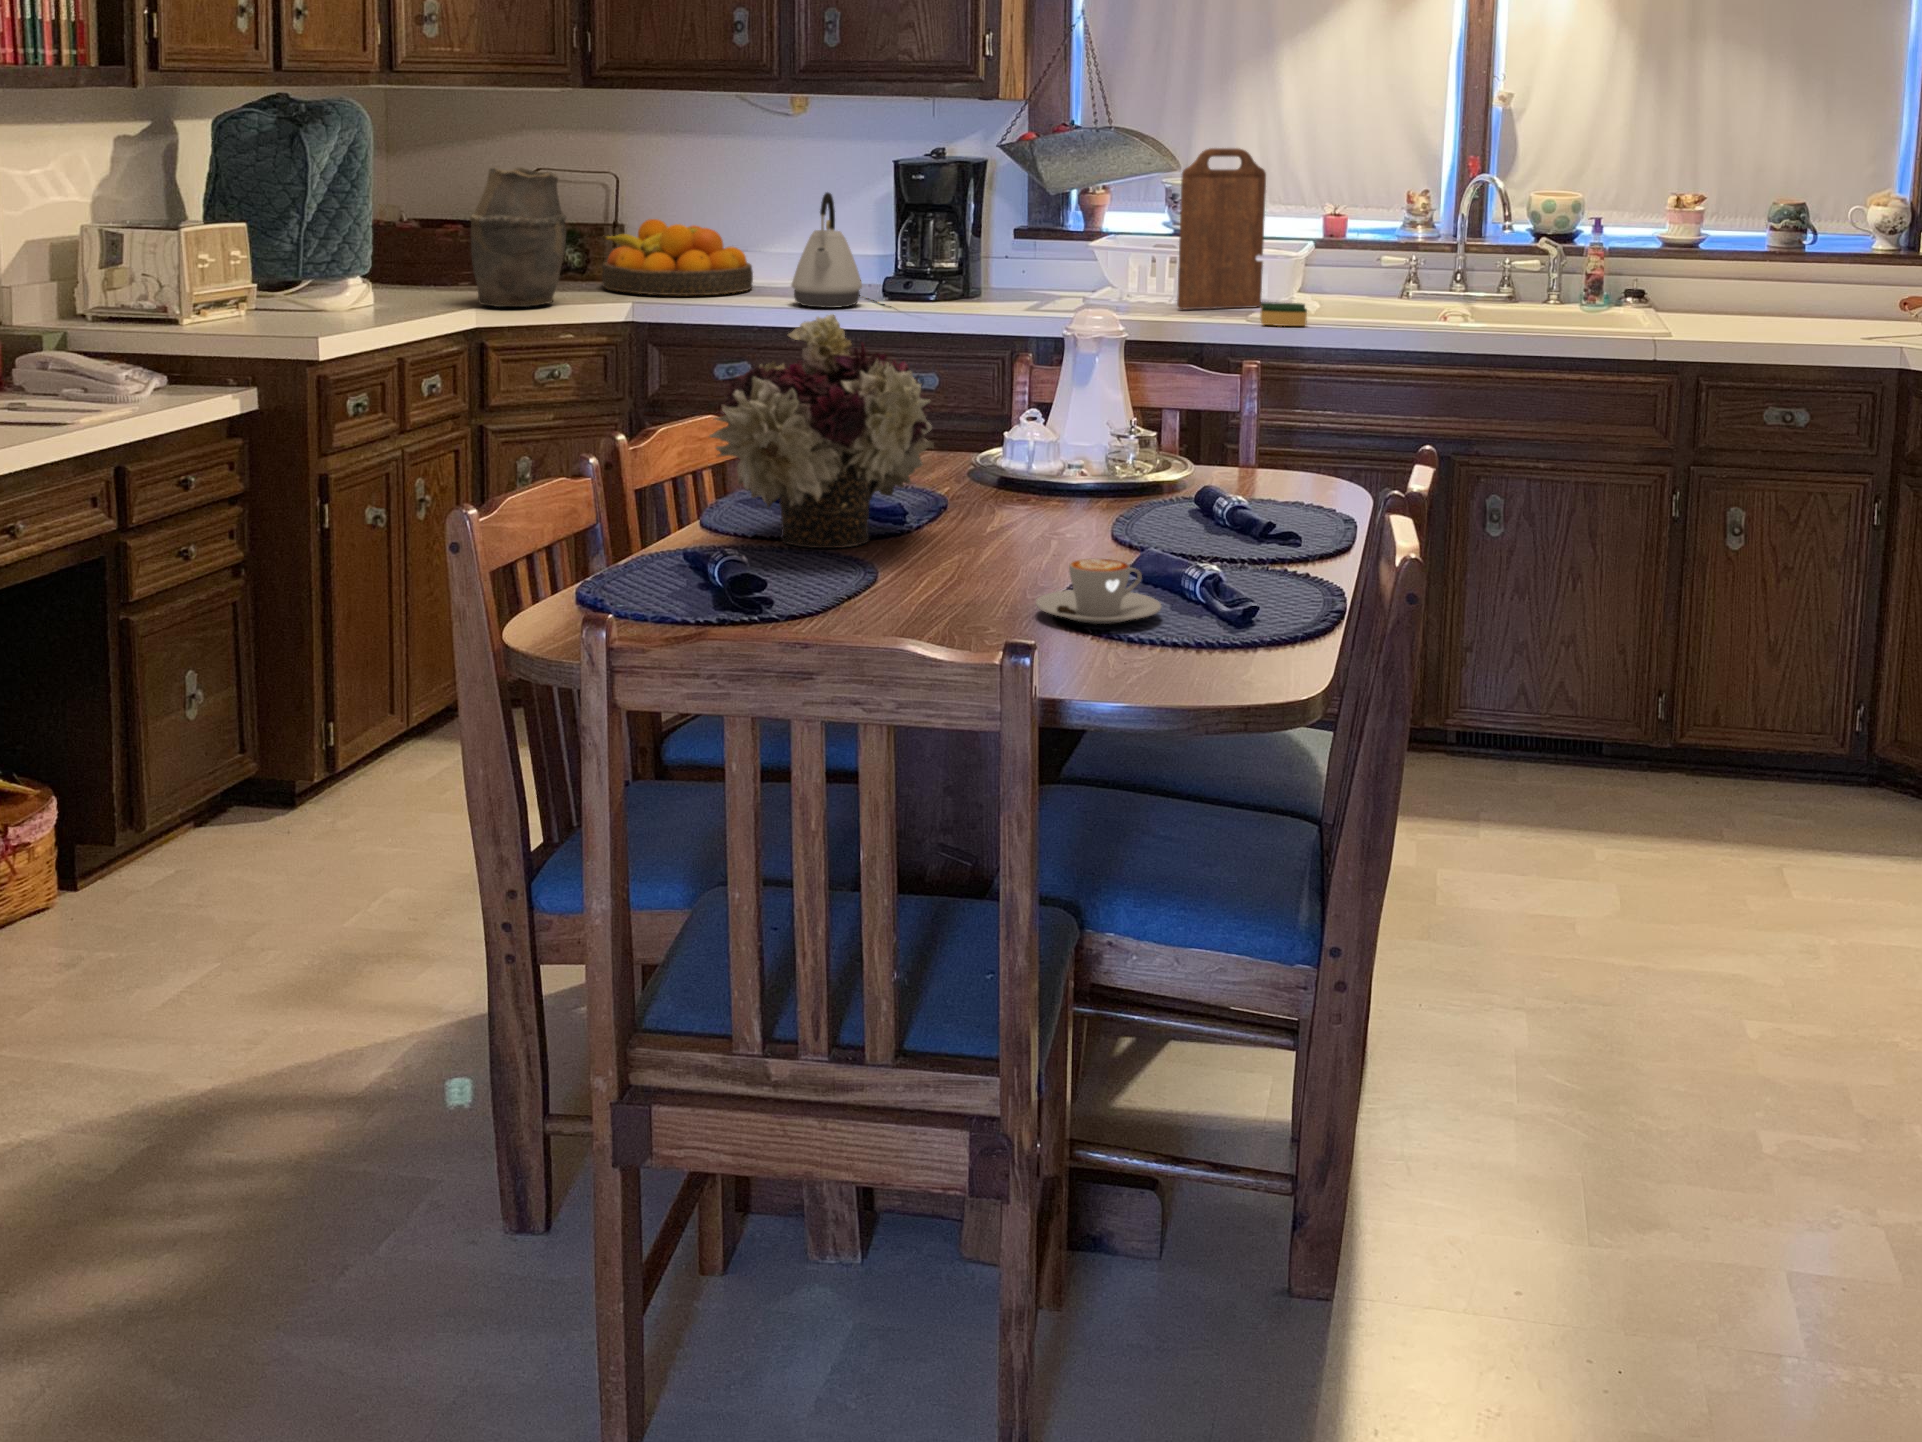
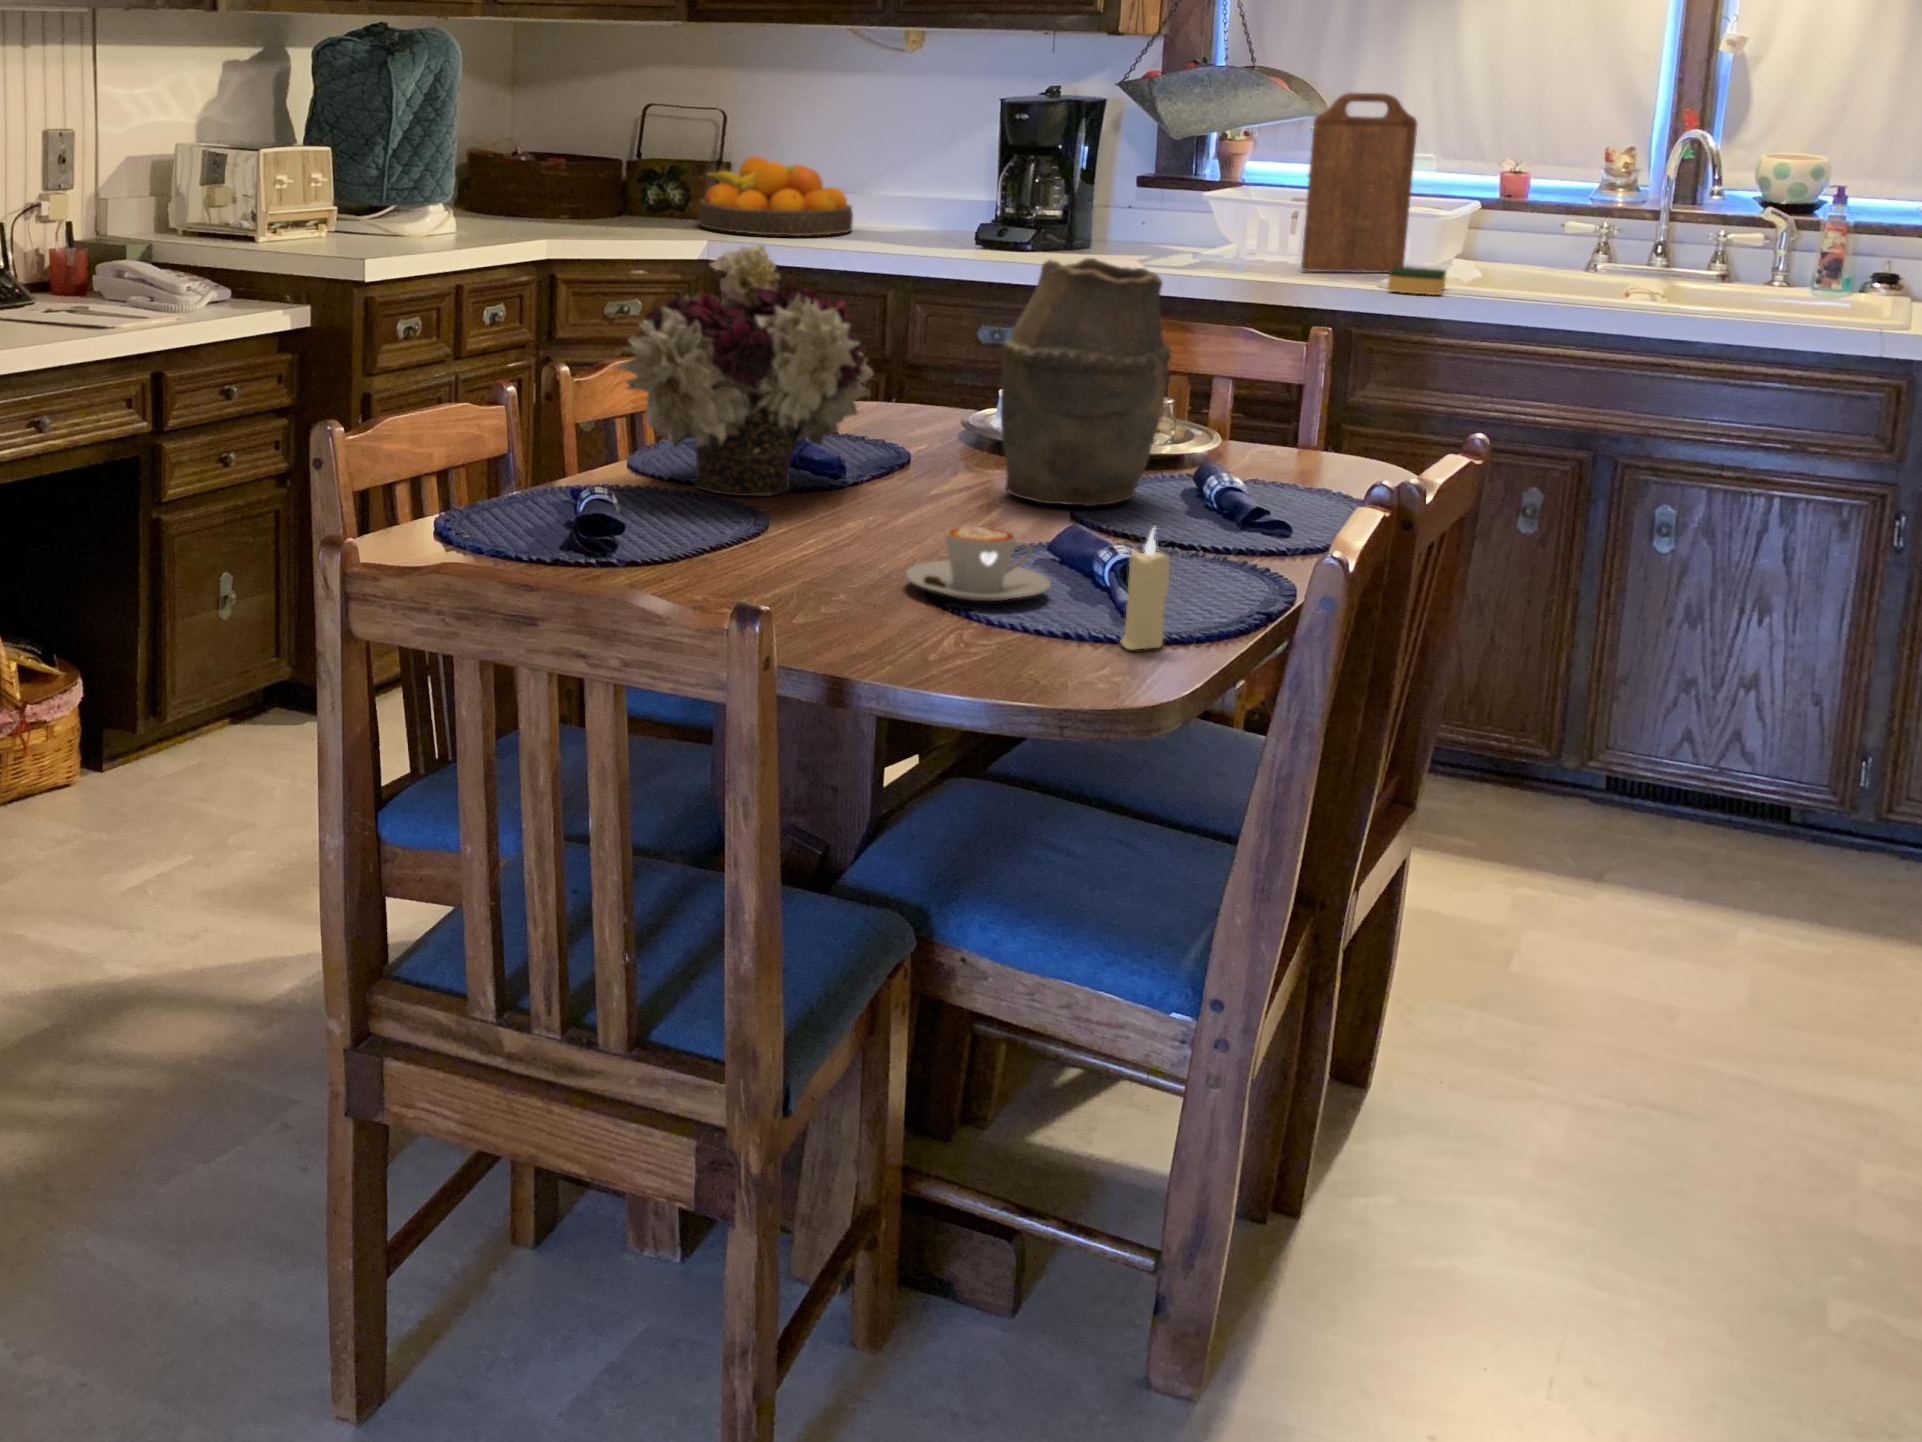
vase: present [470,167,566,307] -> present [1000,258,1171,506]
kettle: present [792,192,862,308] -> none [879,132,955,253]
candle: none [1243,546,1283,653] -> present [1120,528,1169,649]

